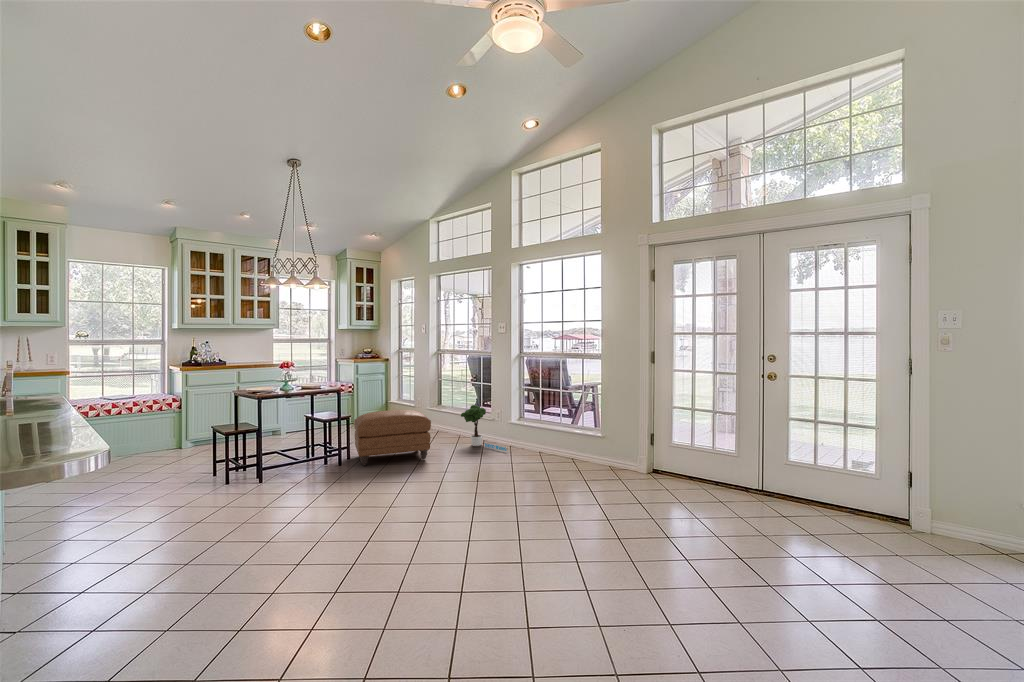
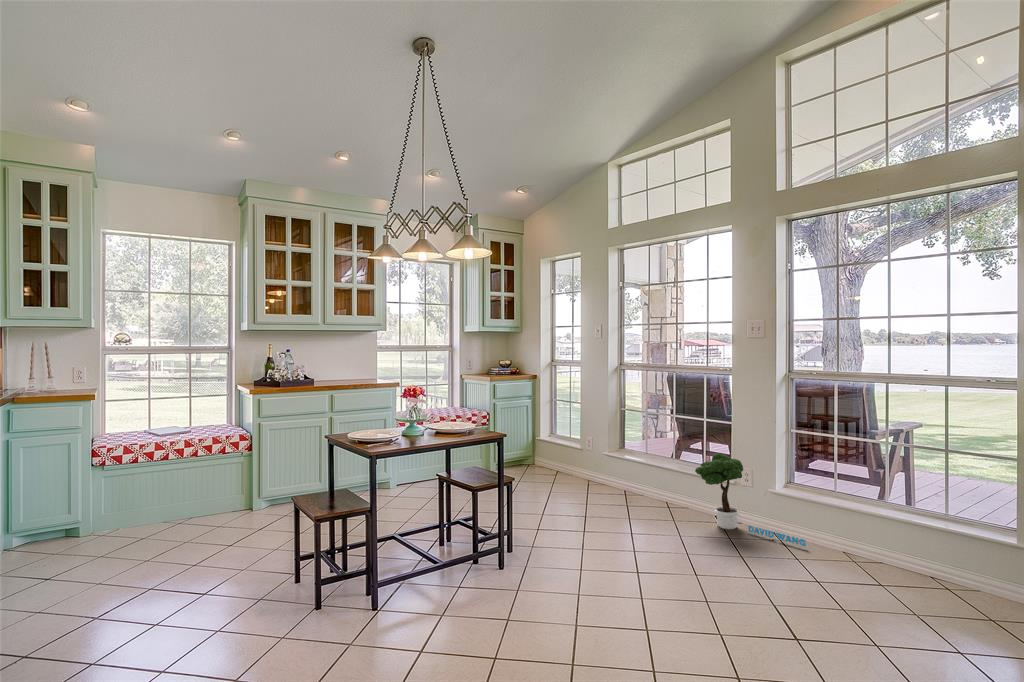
ottoman: present [354,410,431,466] -> none [522,463,671,572]

